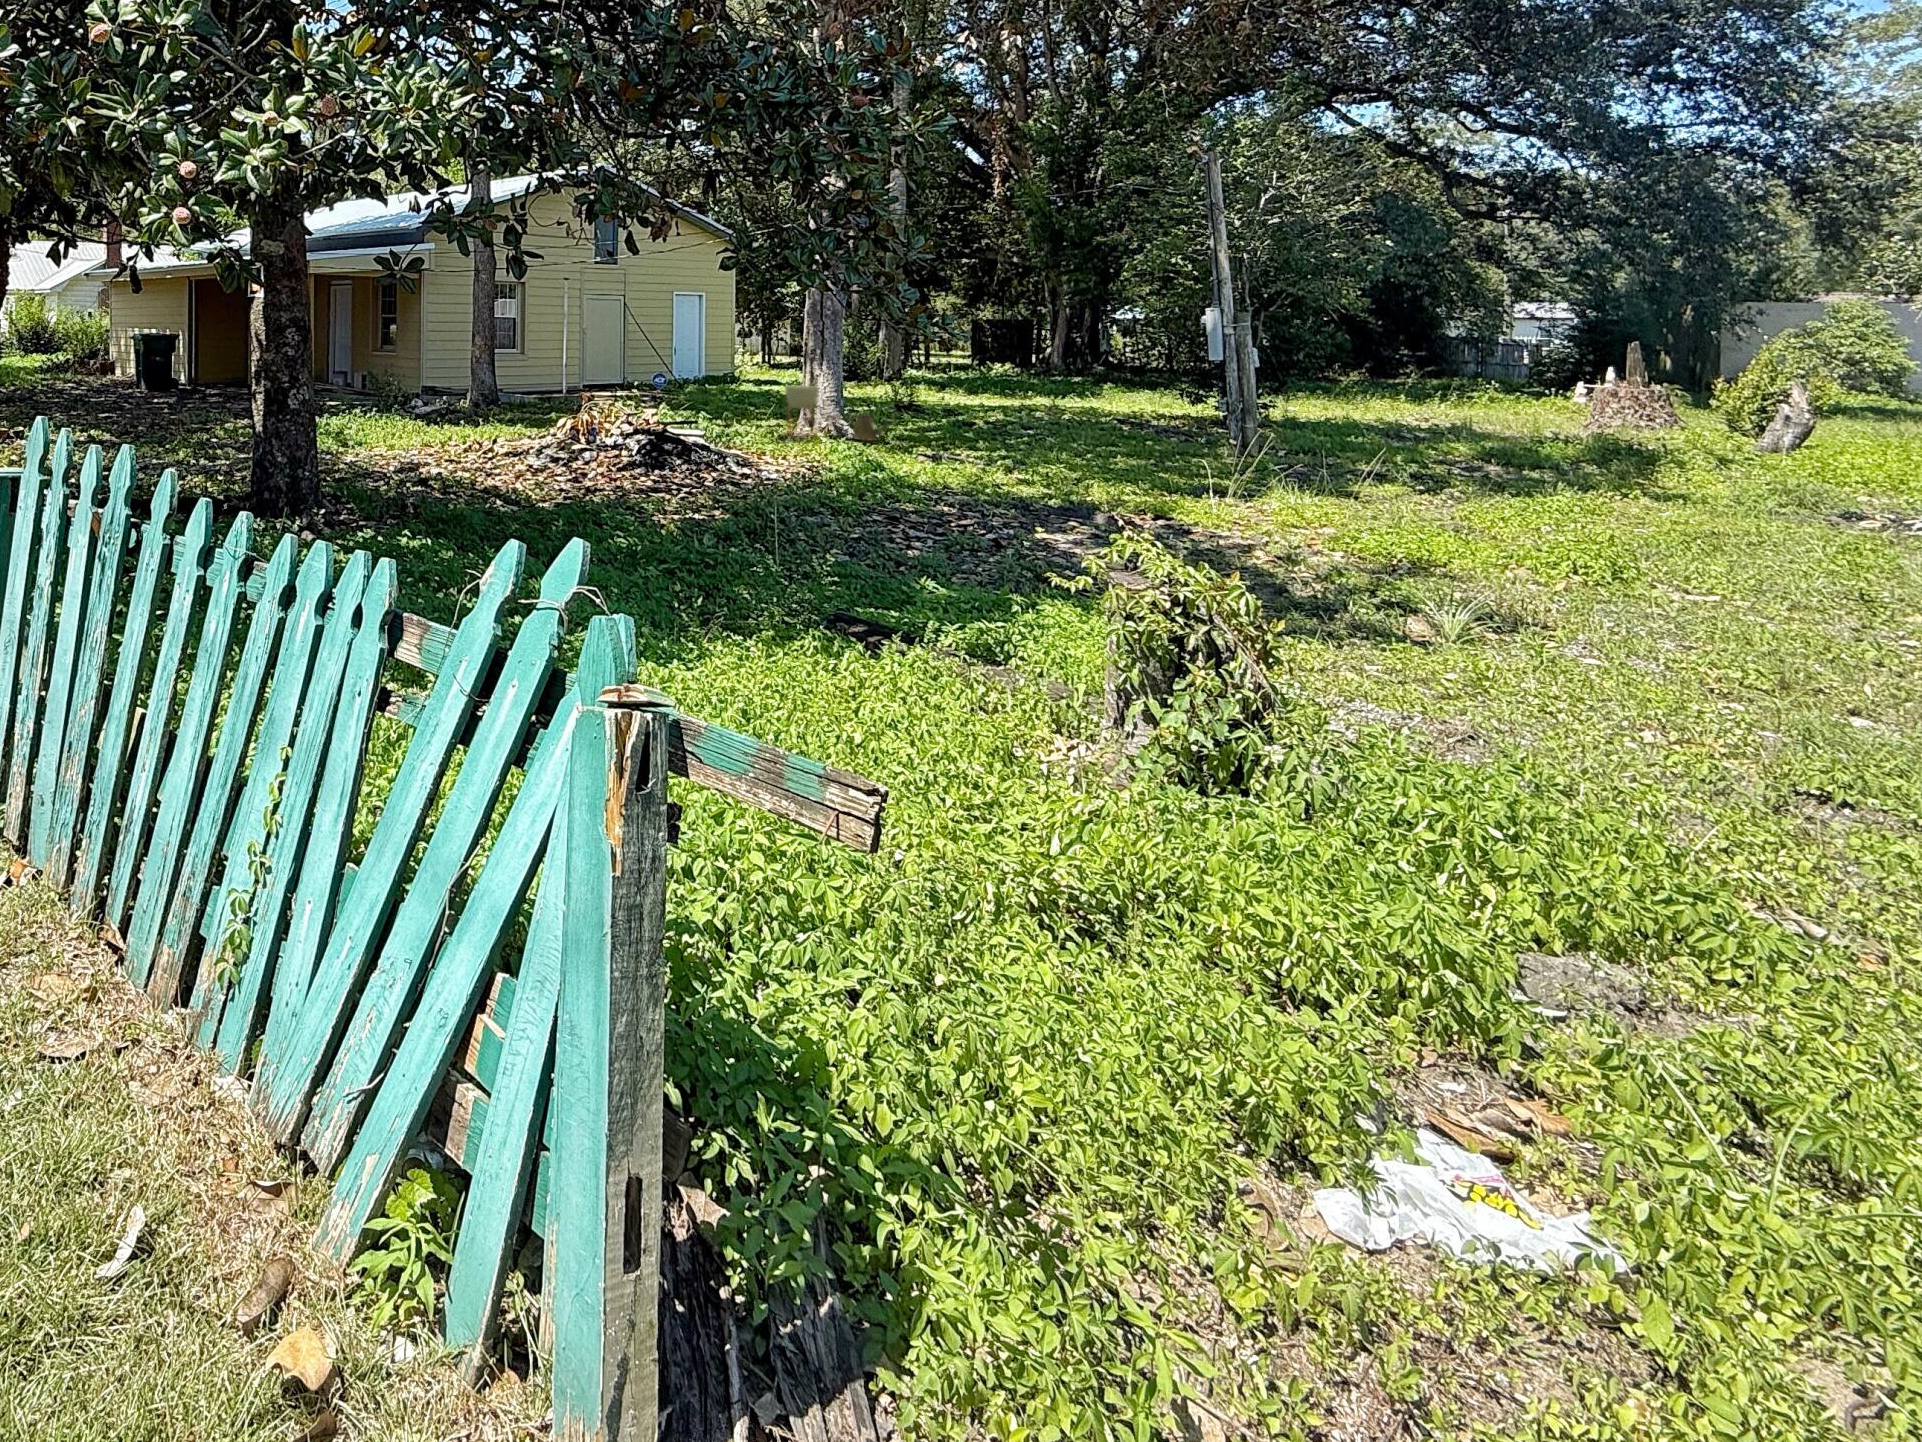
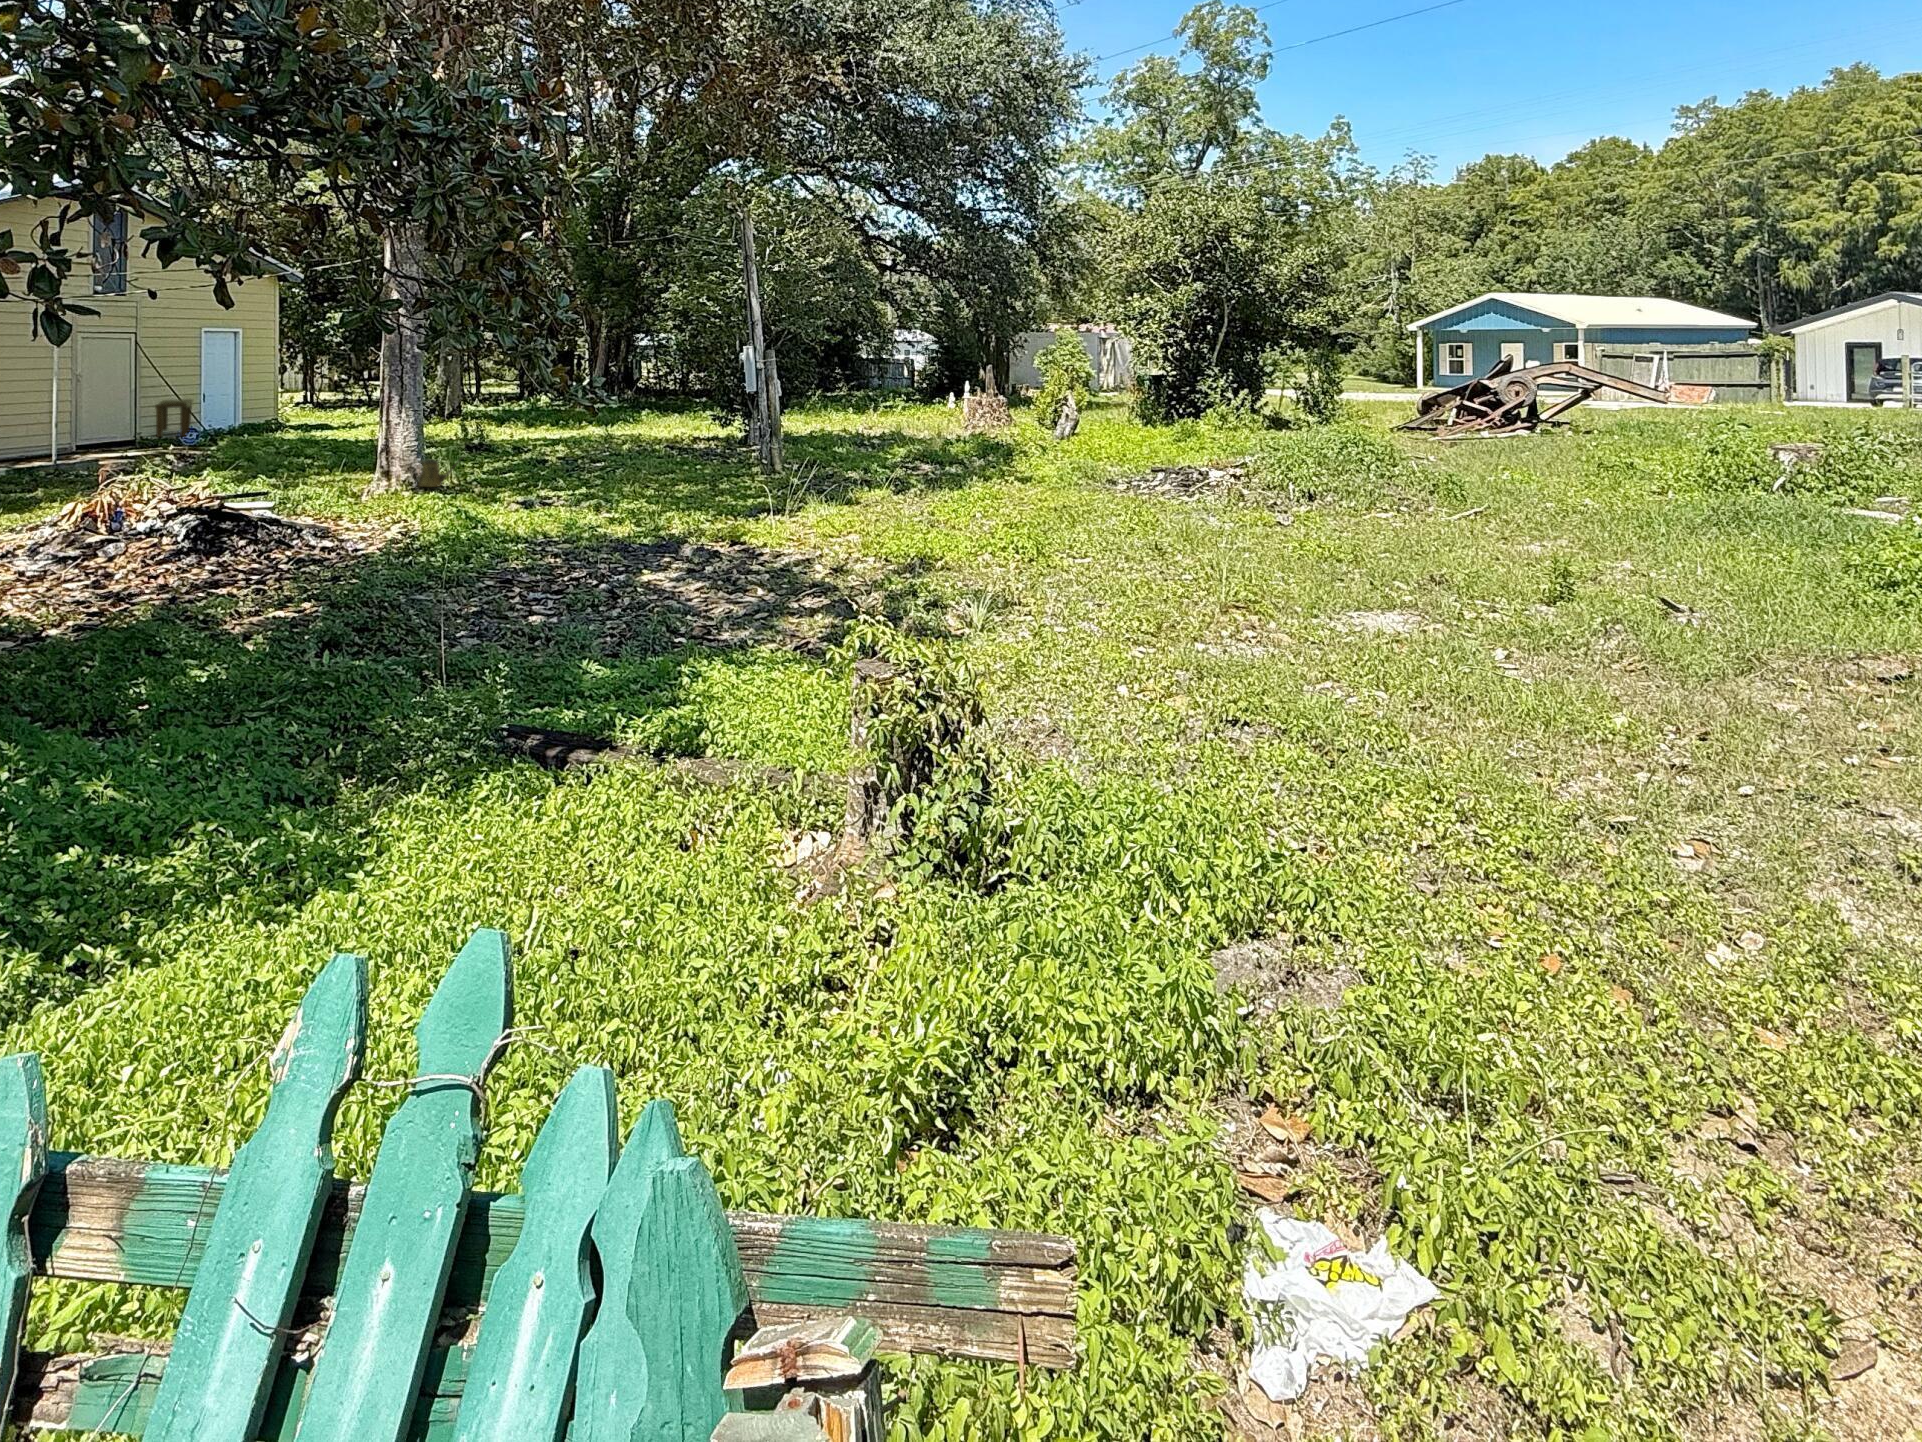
bench: none [645,349,677,383] -> present [155,399,193,437]
planter: present [785,385,819,436] -> none [343,435,382,490]

